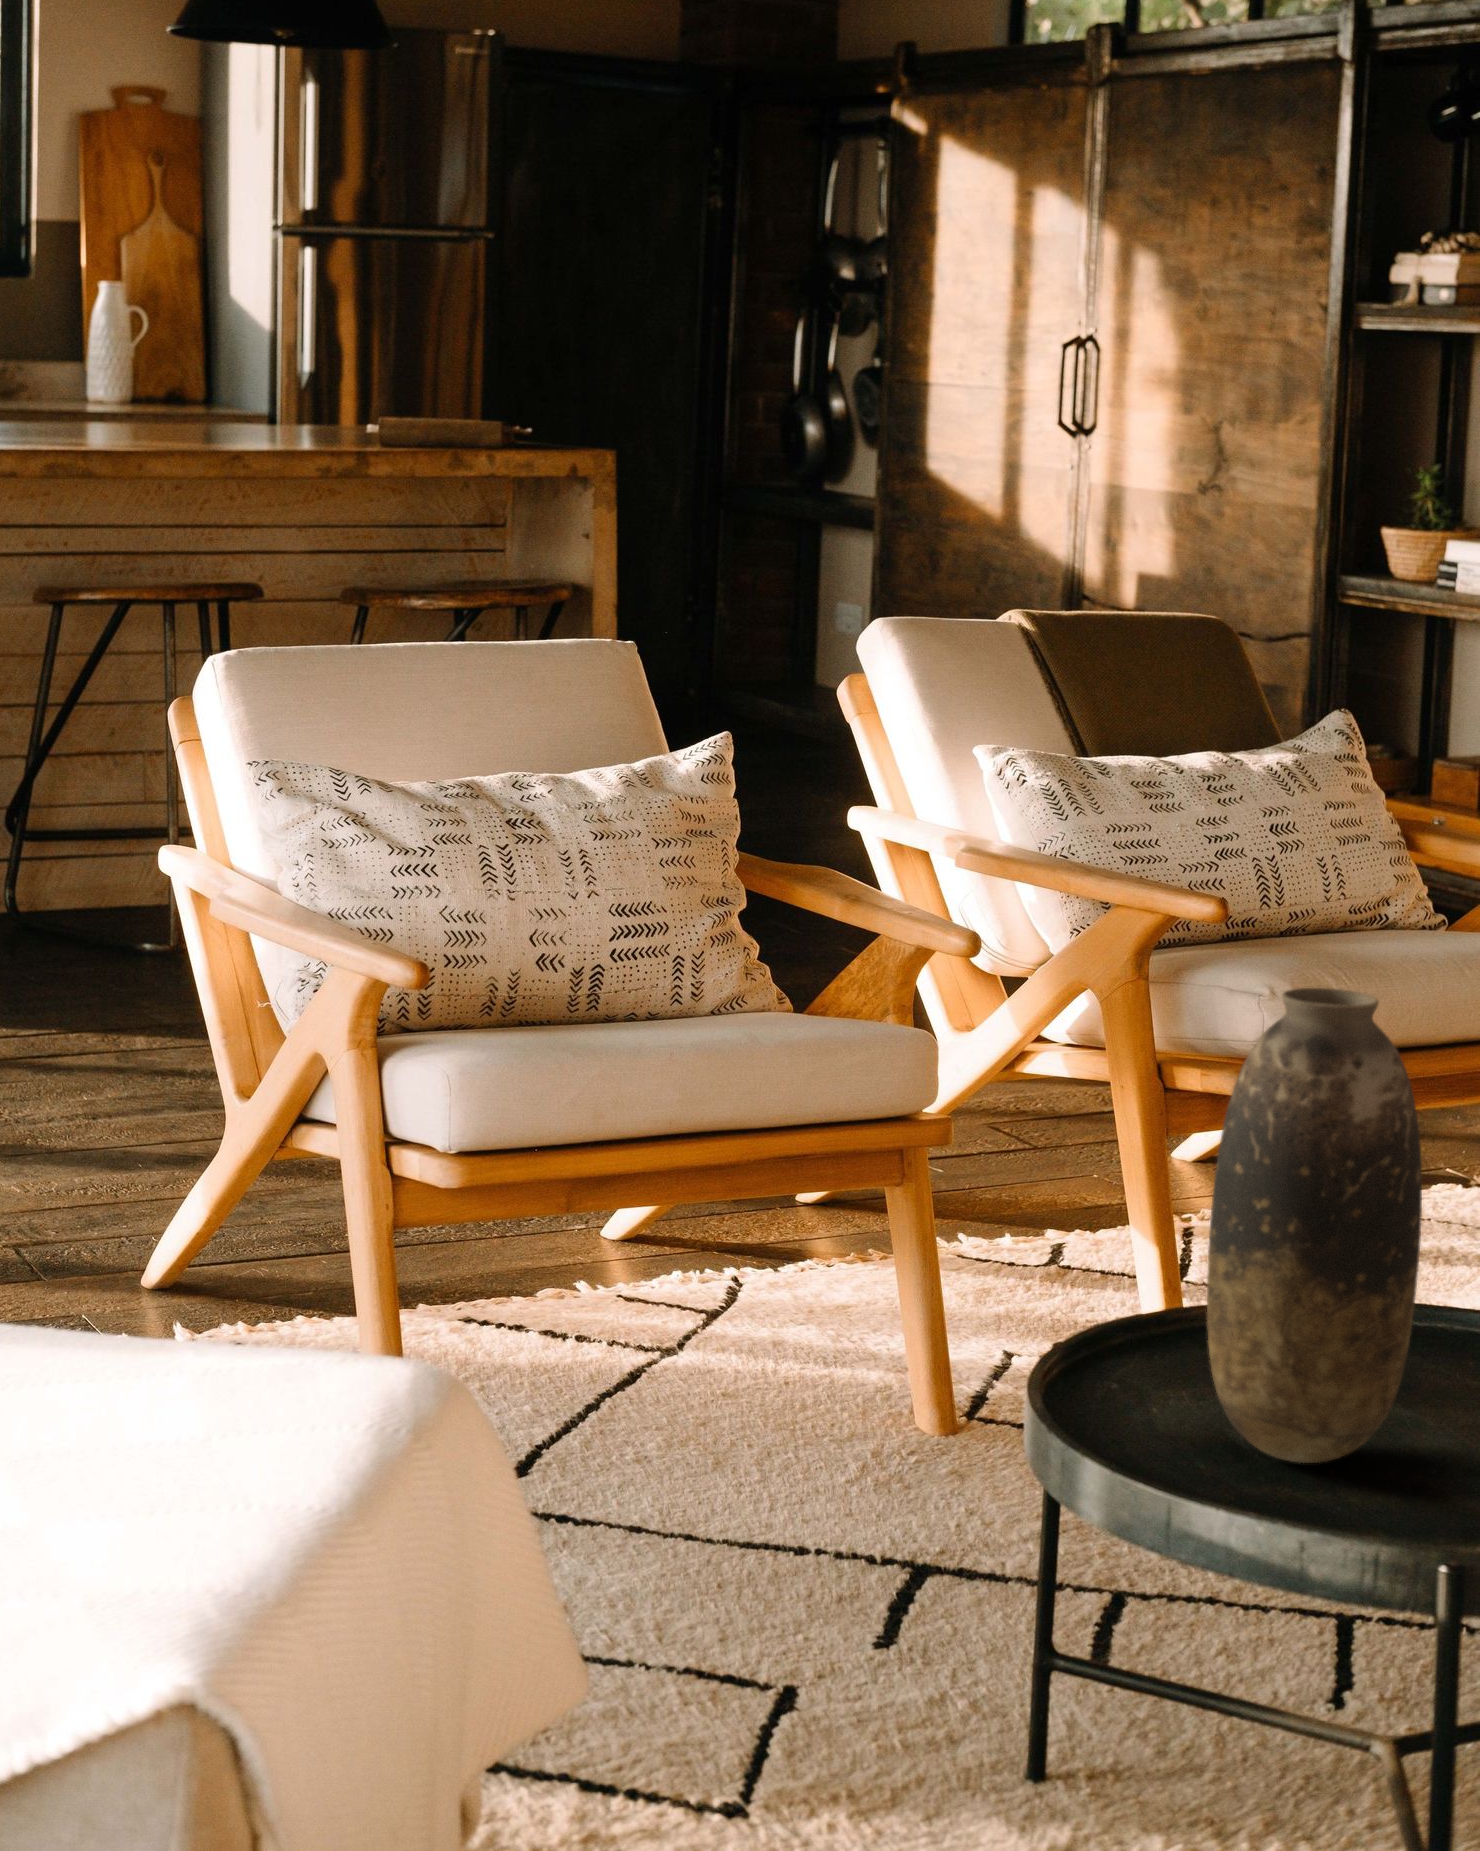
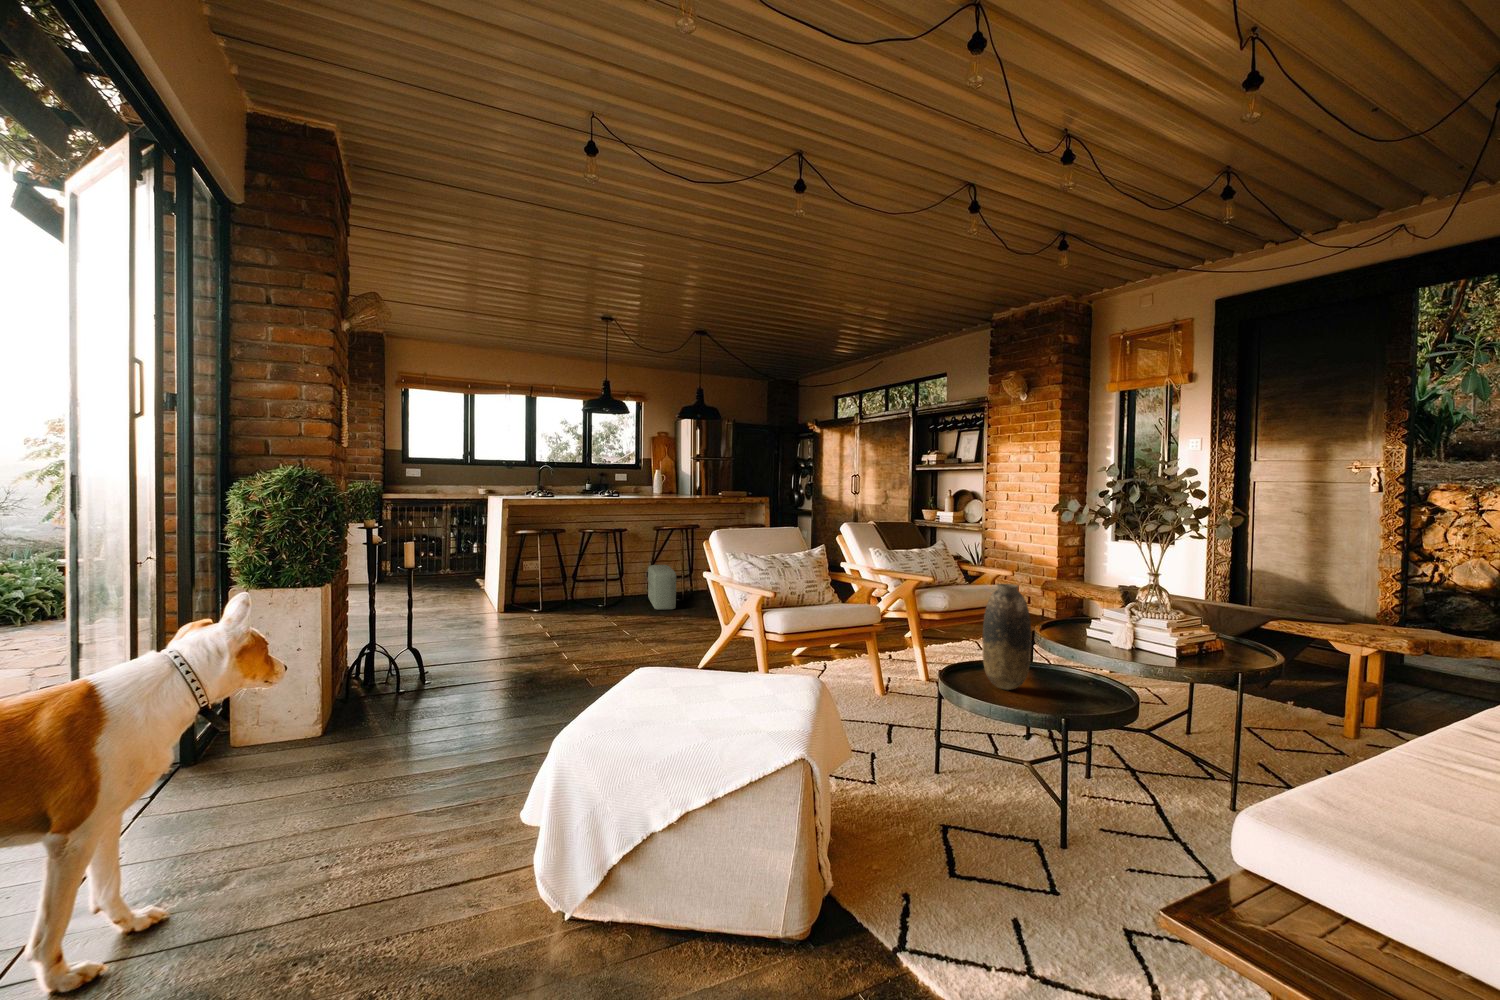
pouf: none [13,777,132,994] -> present [648,565,676,610]

